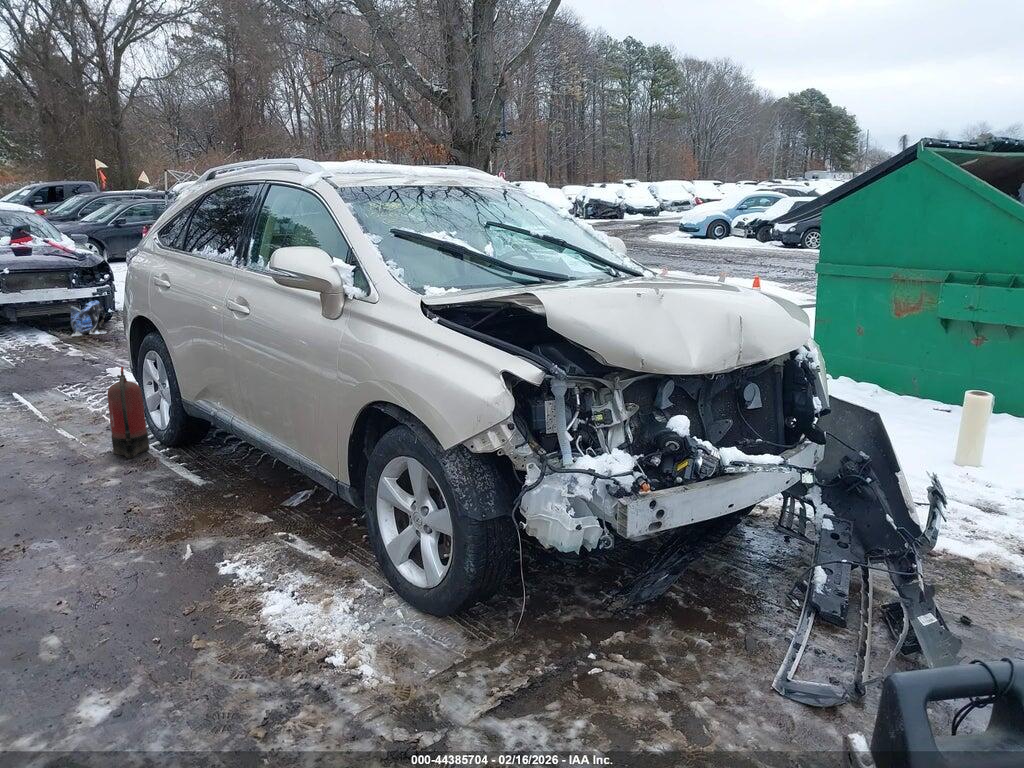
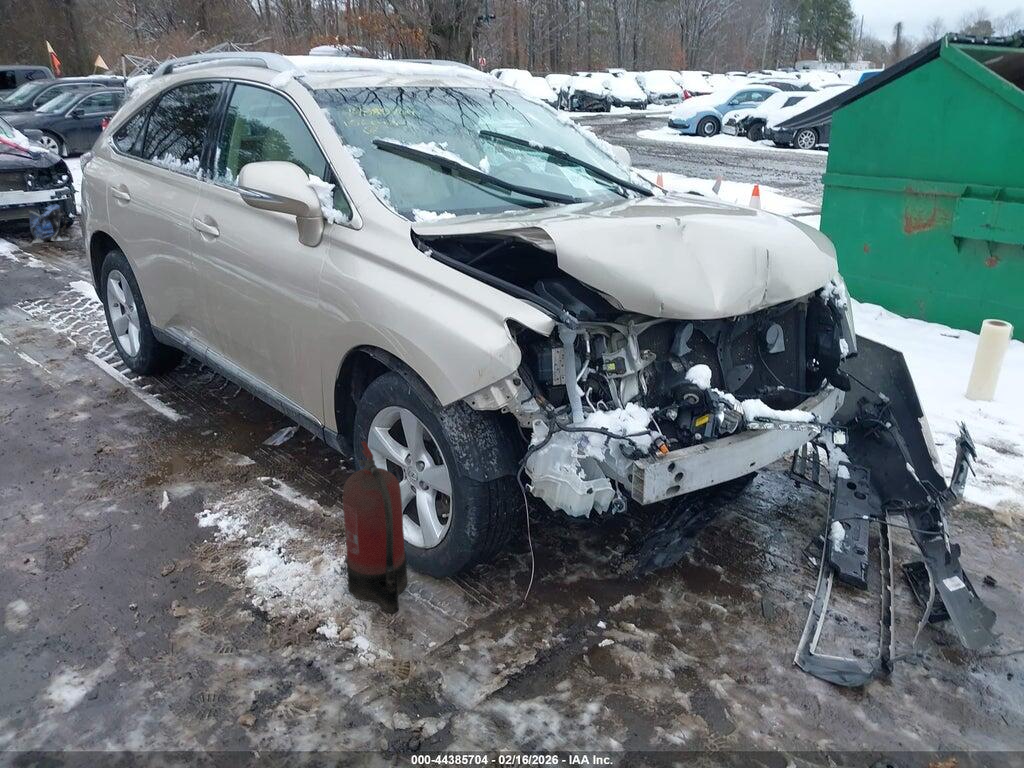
fire extinguisher: present [107,367,149,458] -> present [343,441,407,613]

